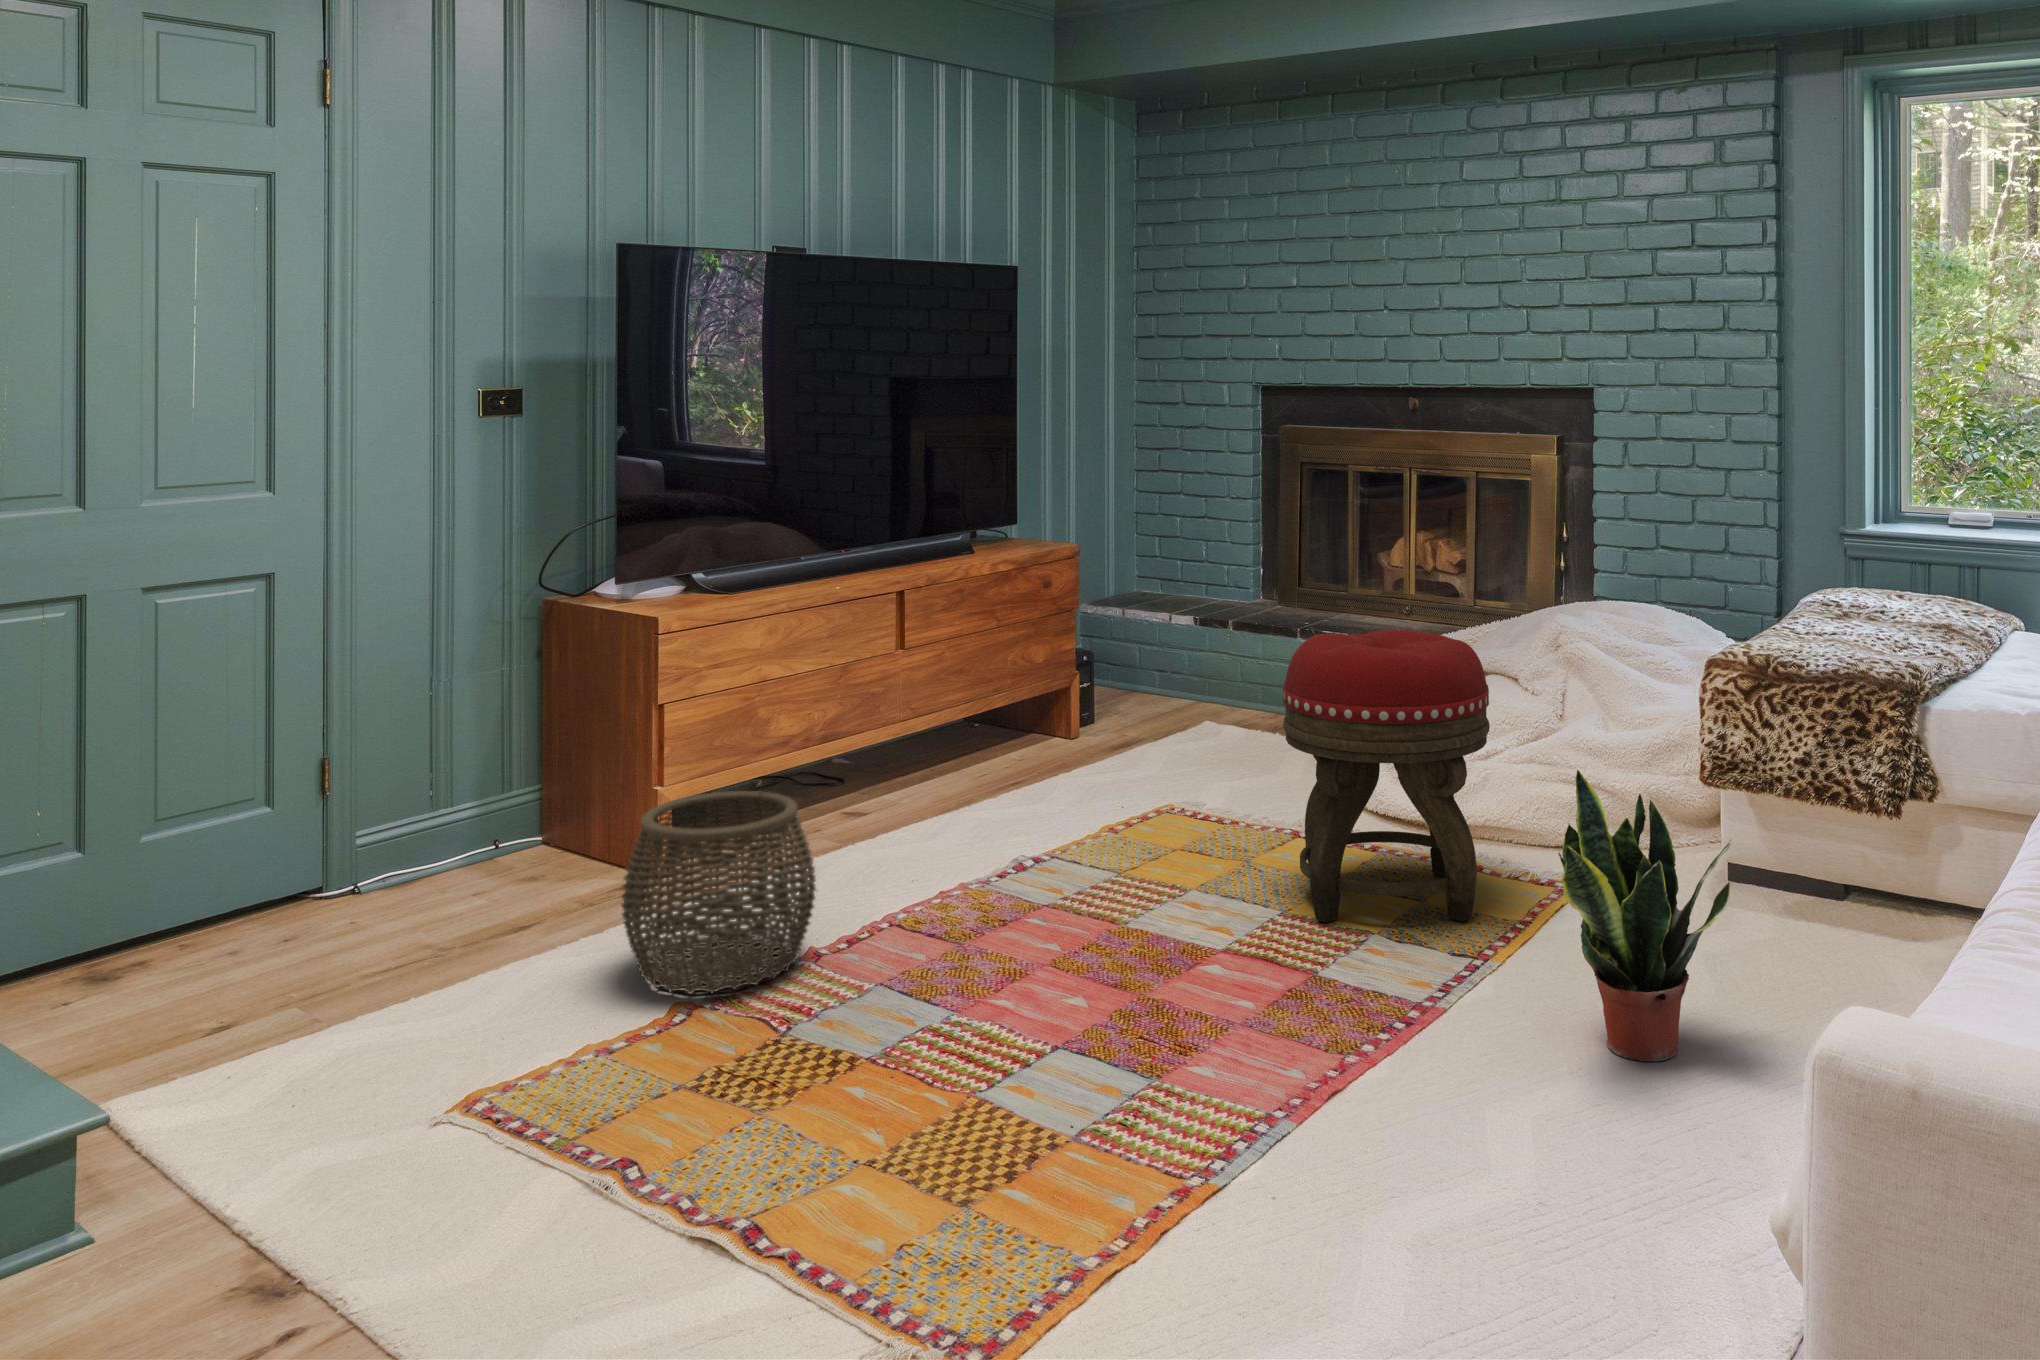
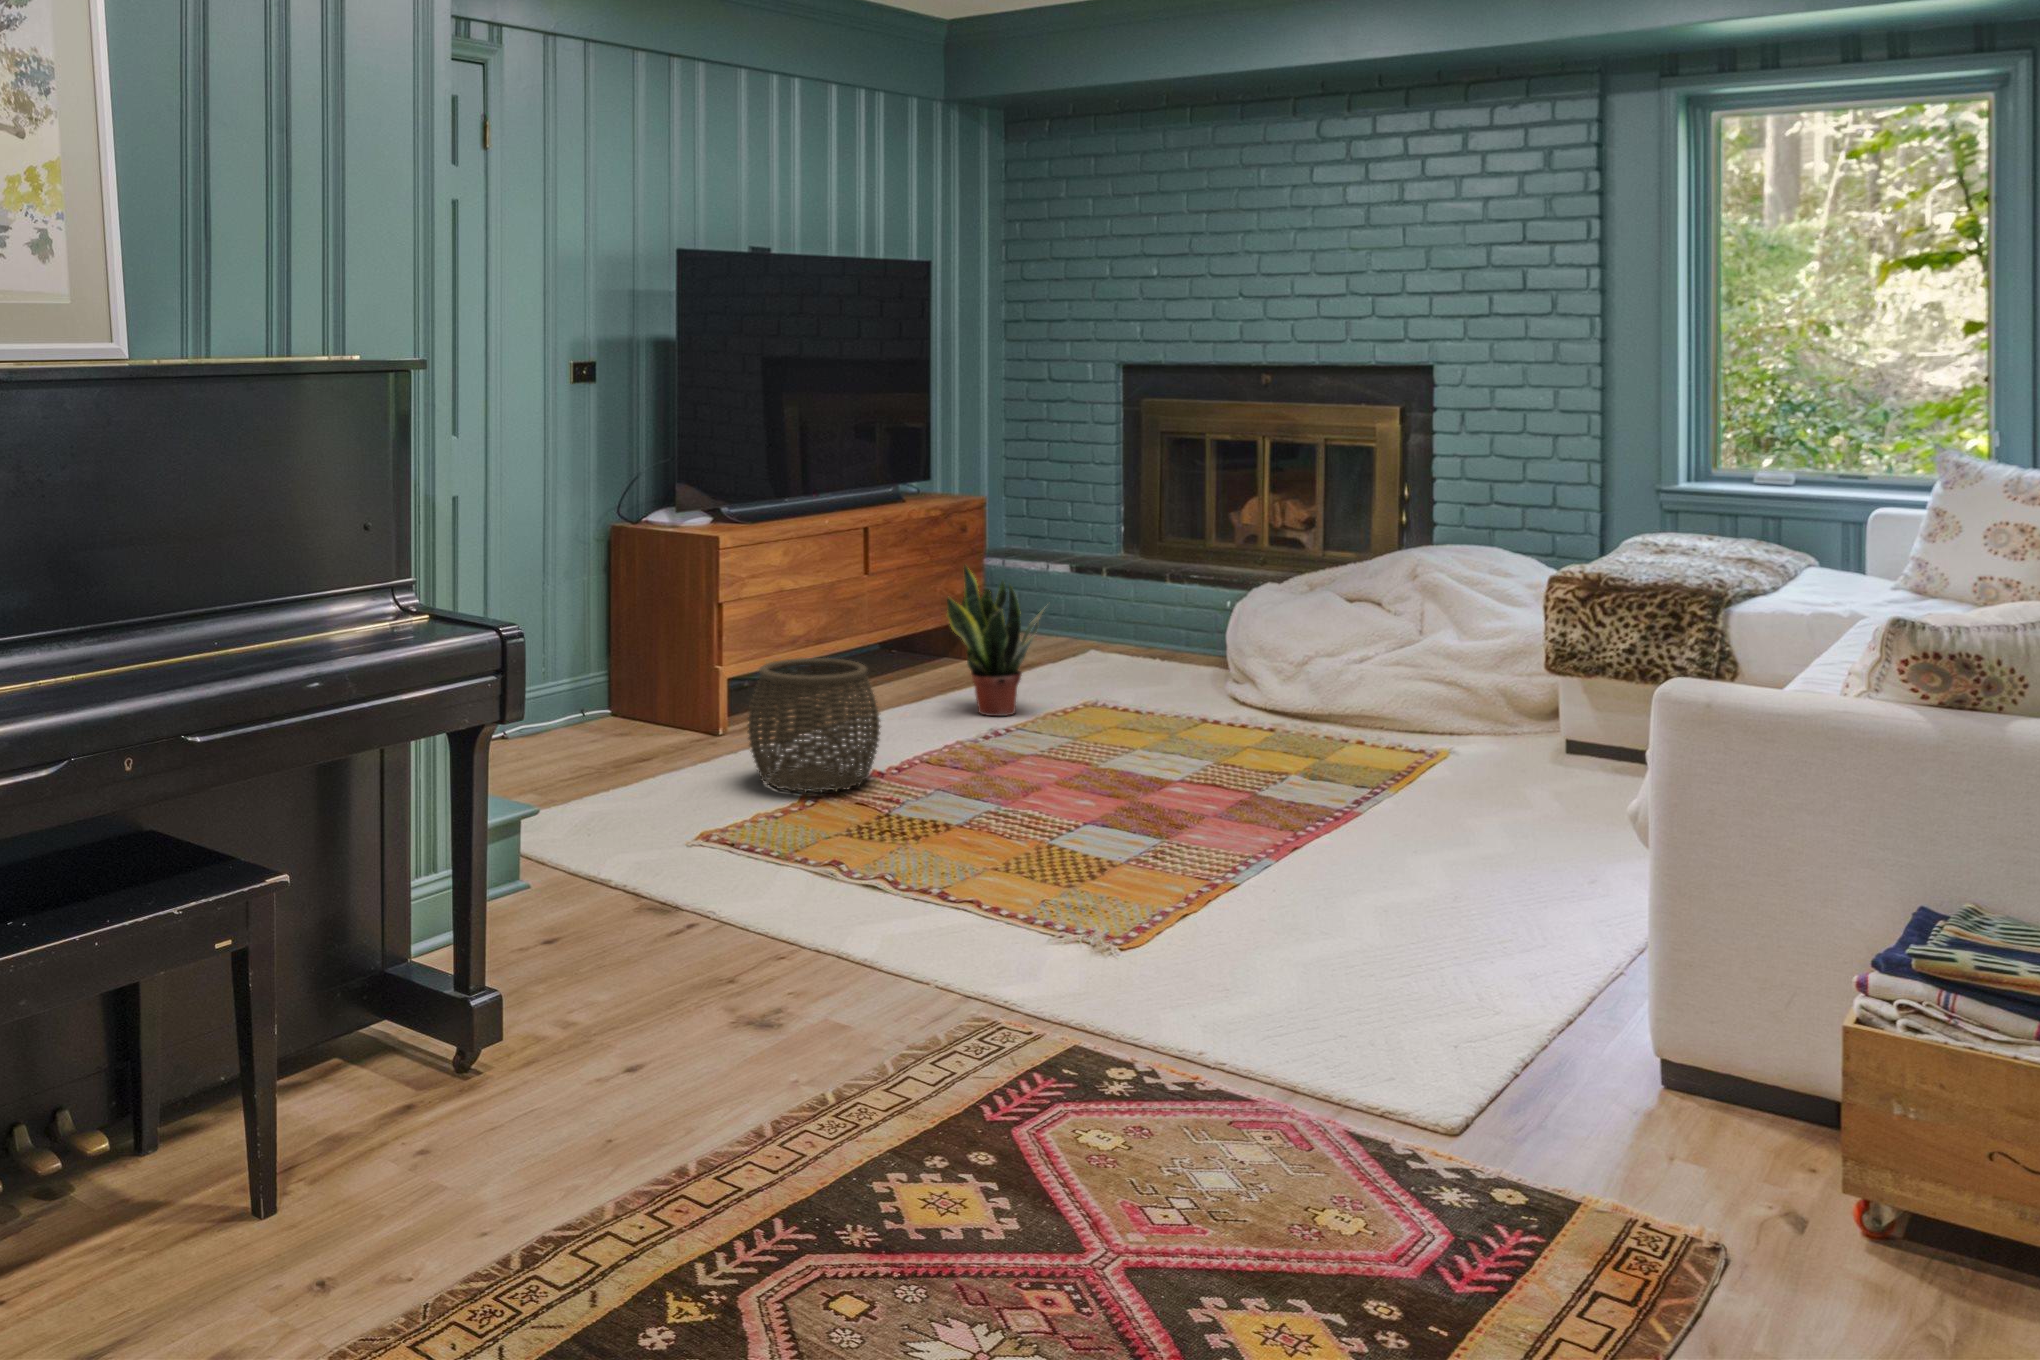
footstool: present [1283,630,1490,922] -> none [1211,552,1377,768]
potted plant: present [1558,770,1732,1061] -> present [947,566,1044,716]

